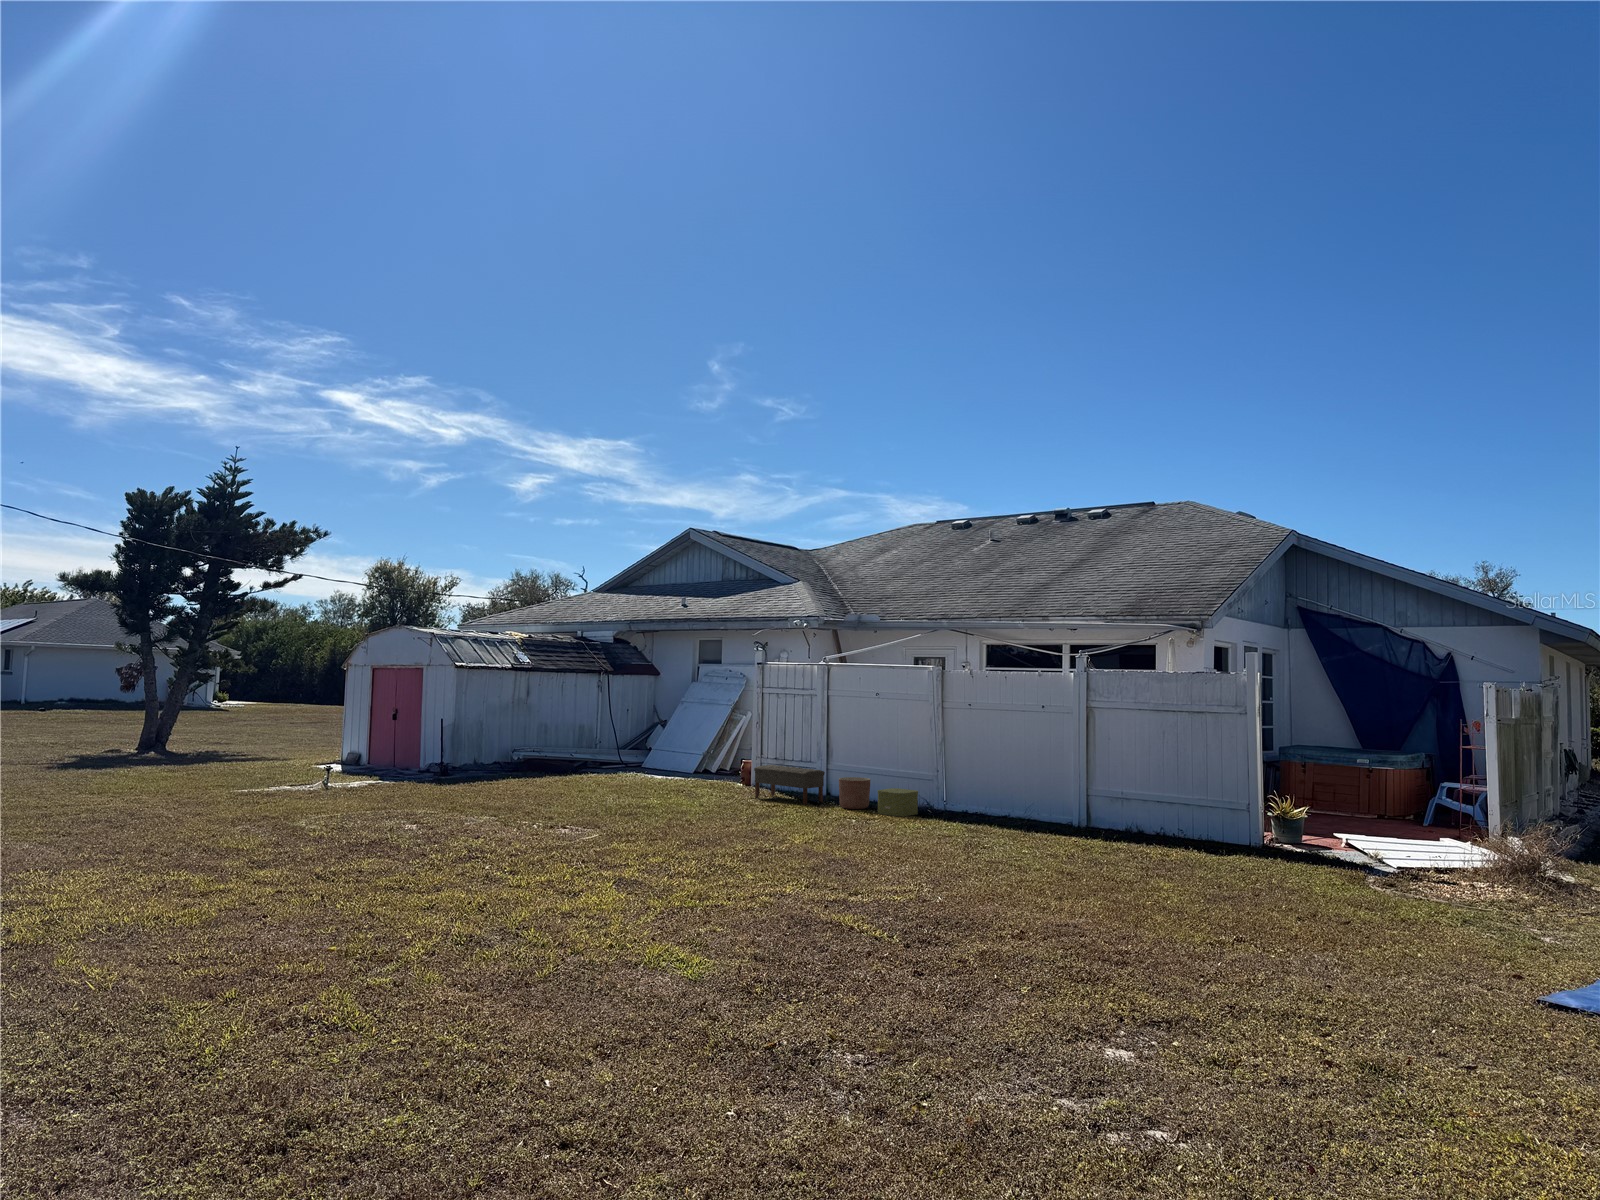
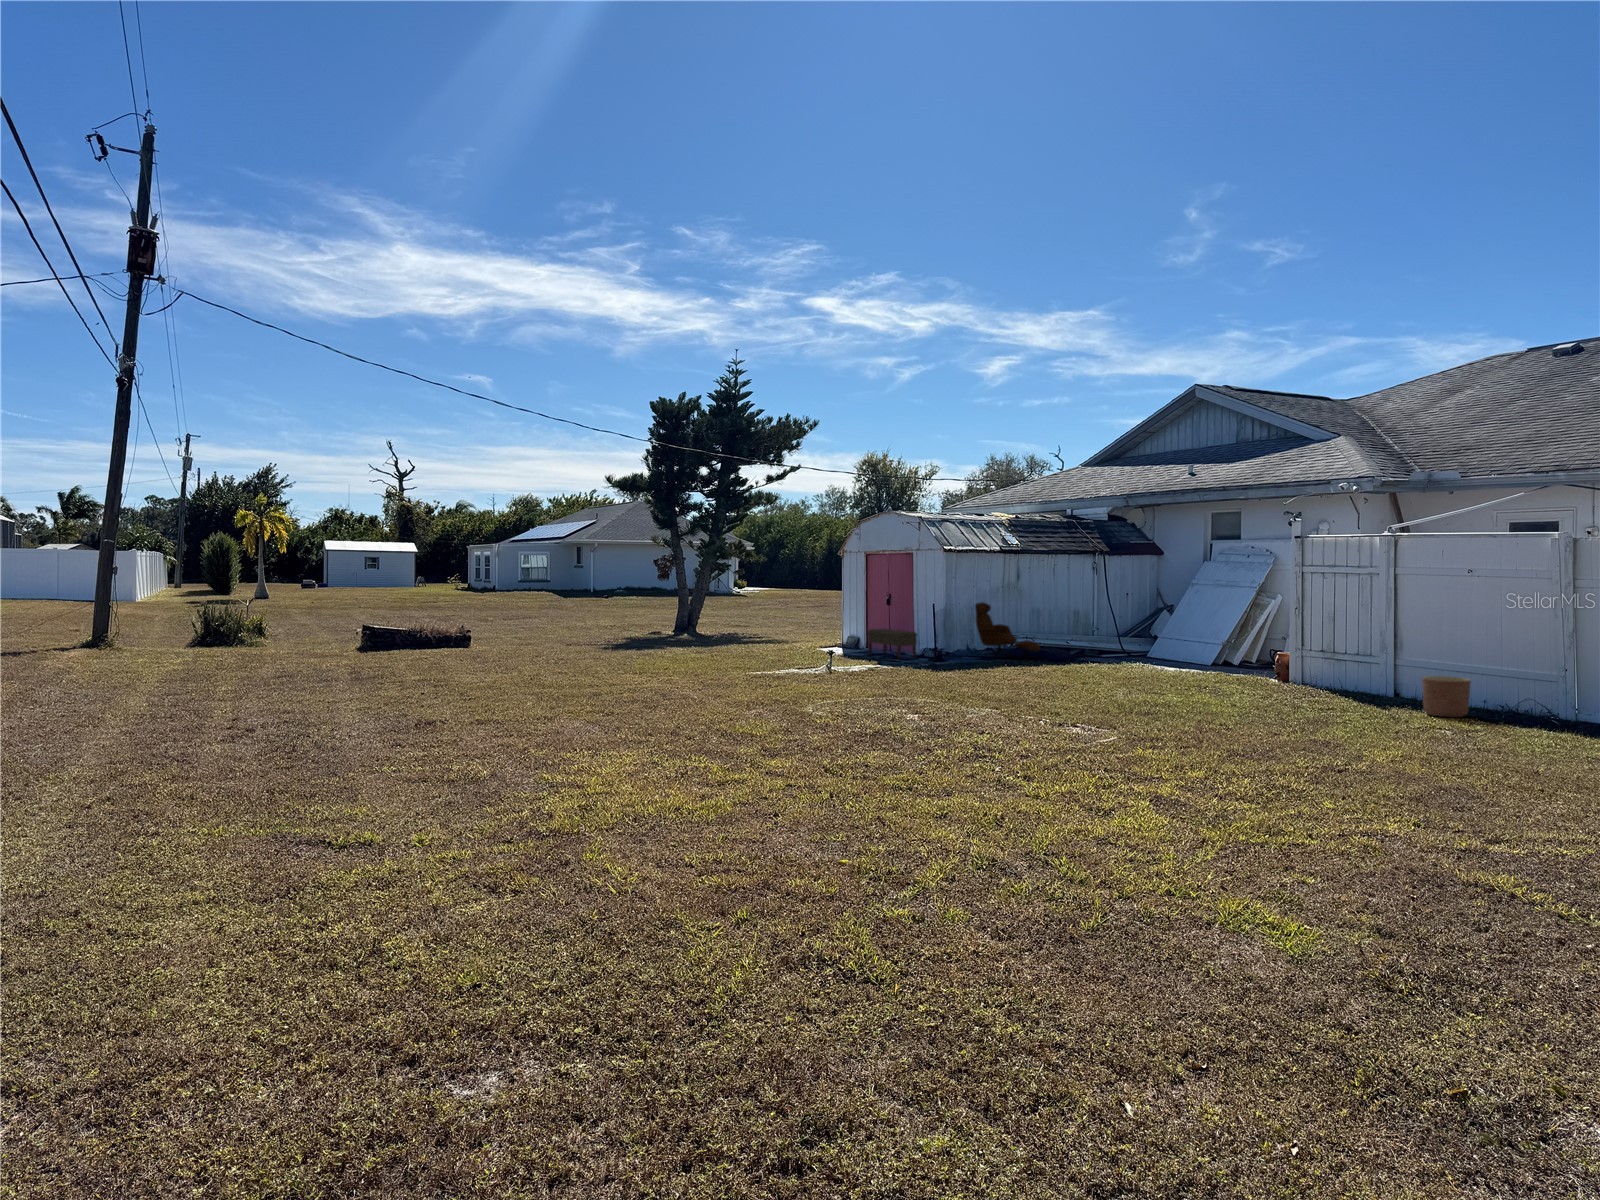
lounge chair: none [485,718,546,773] -> present [975,602,1040,659]
bench: present [754,765,825,805] -> present [867,629,917,658]
storage box: present [878,788,918,816] -> none [1485,693,1551,730]

